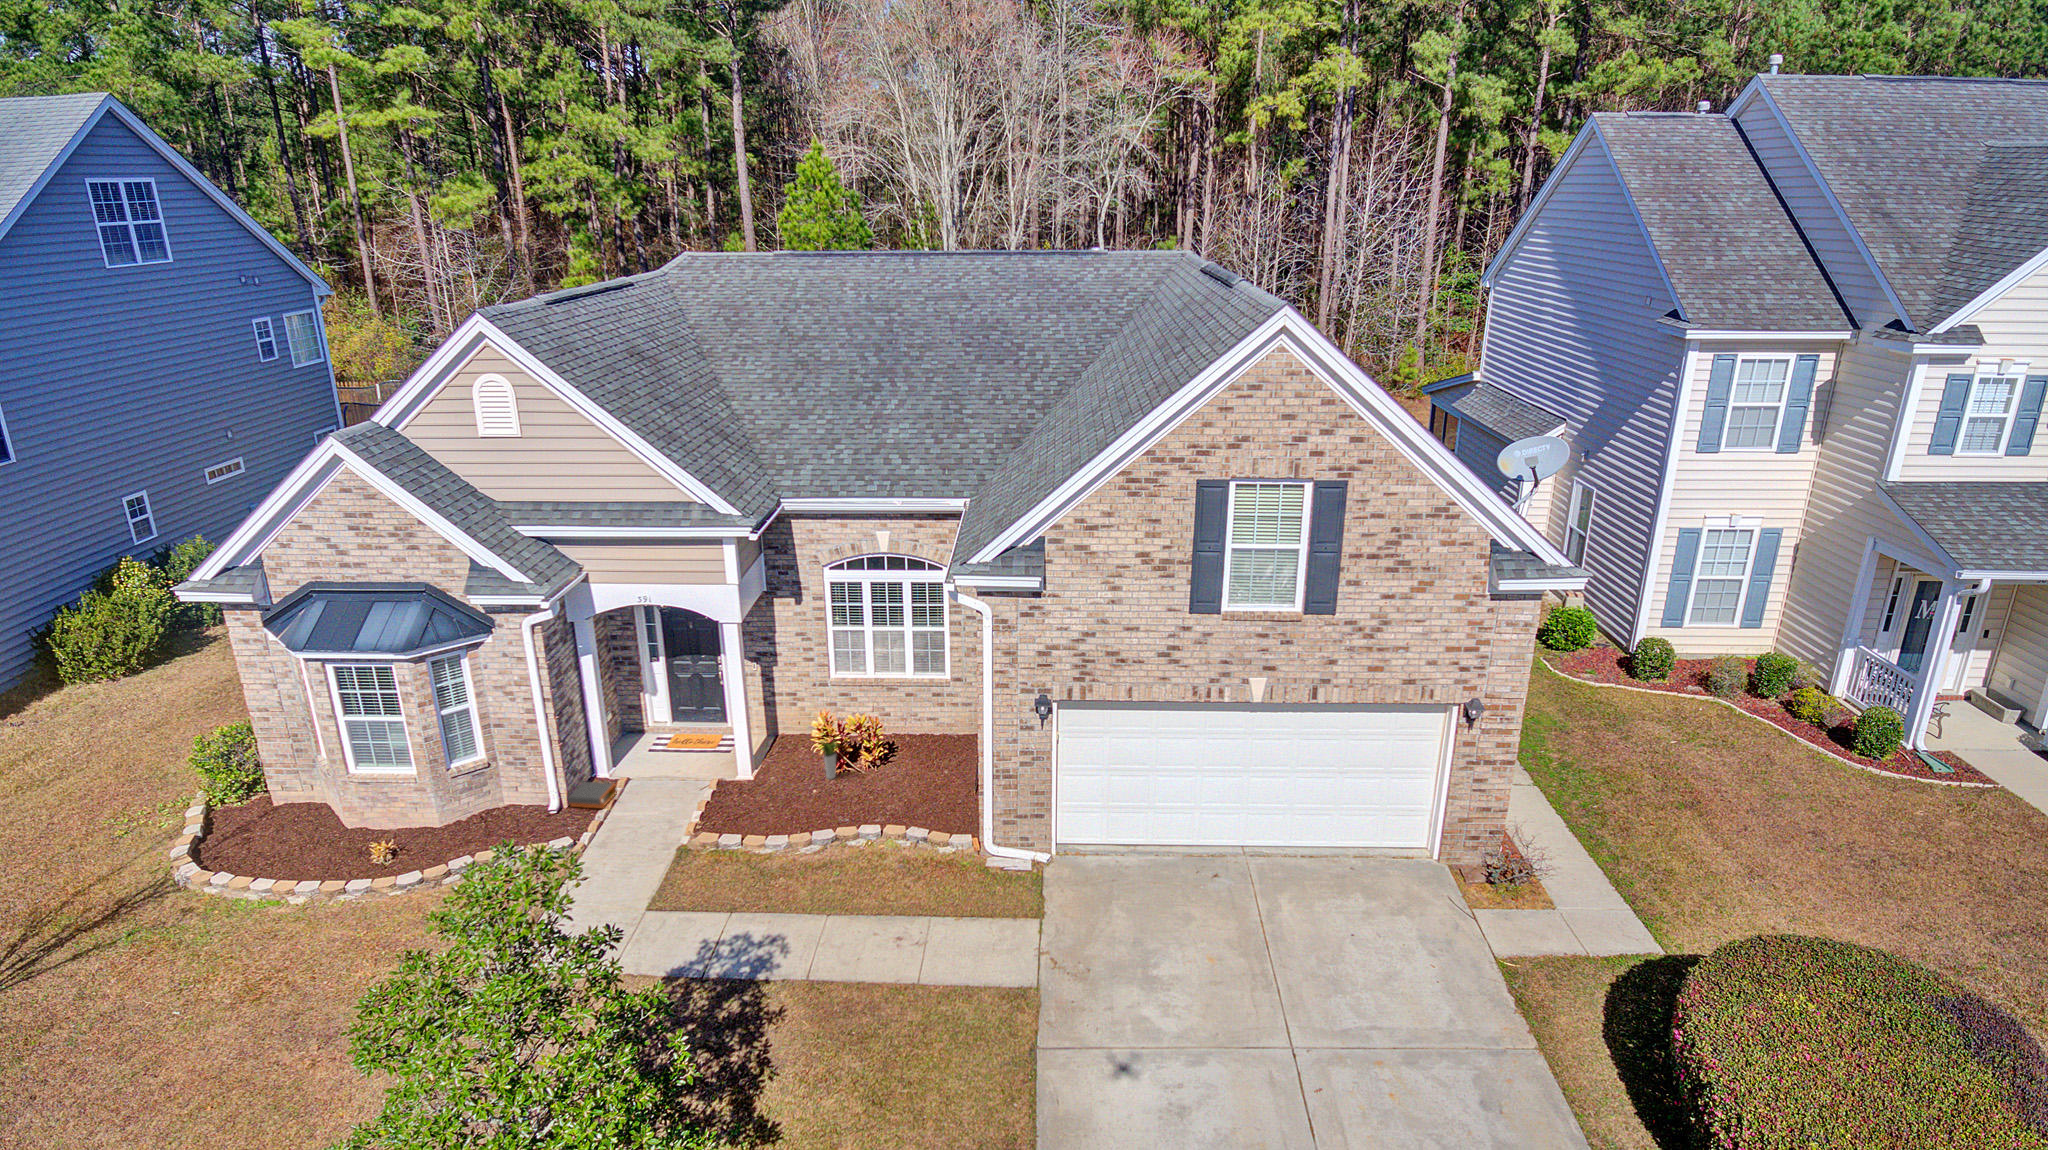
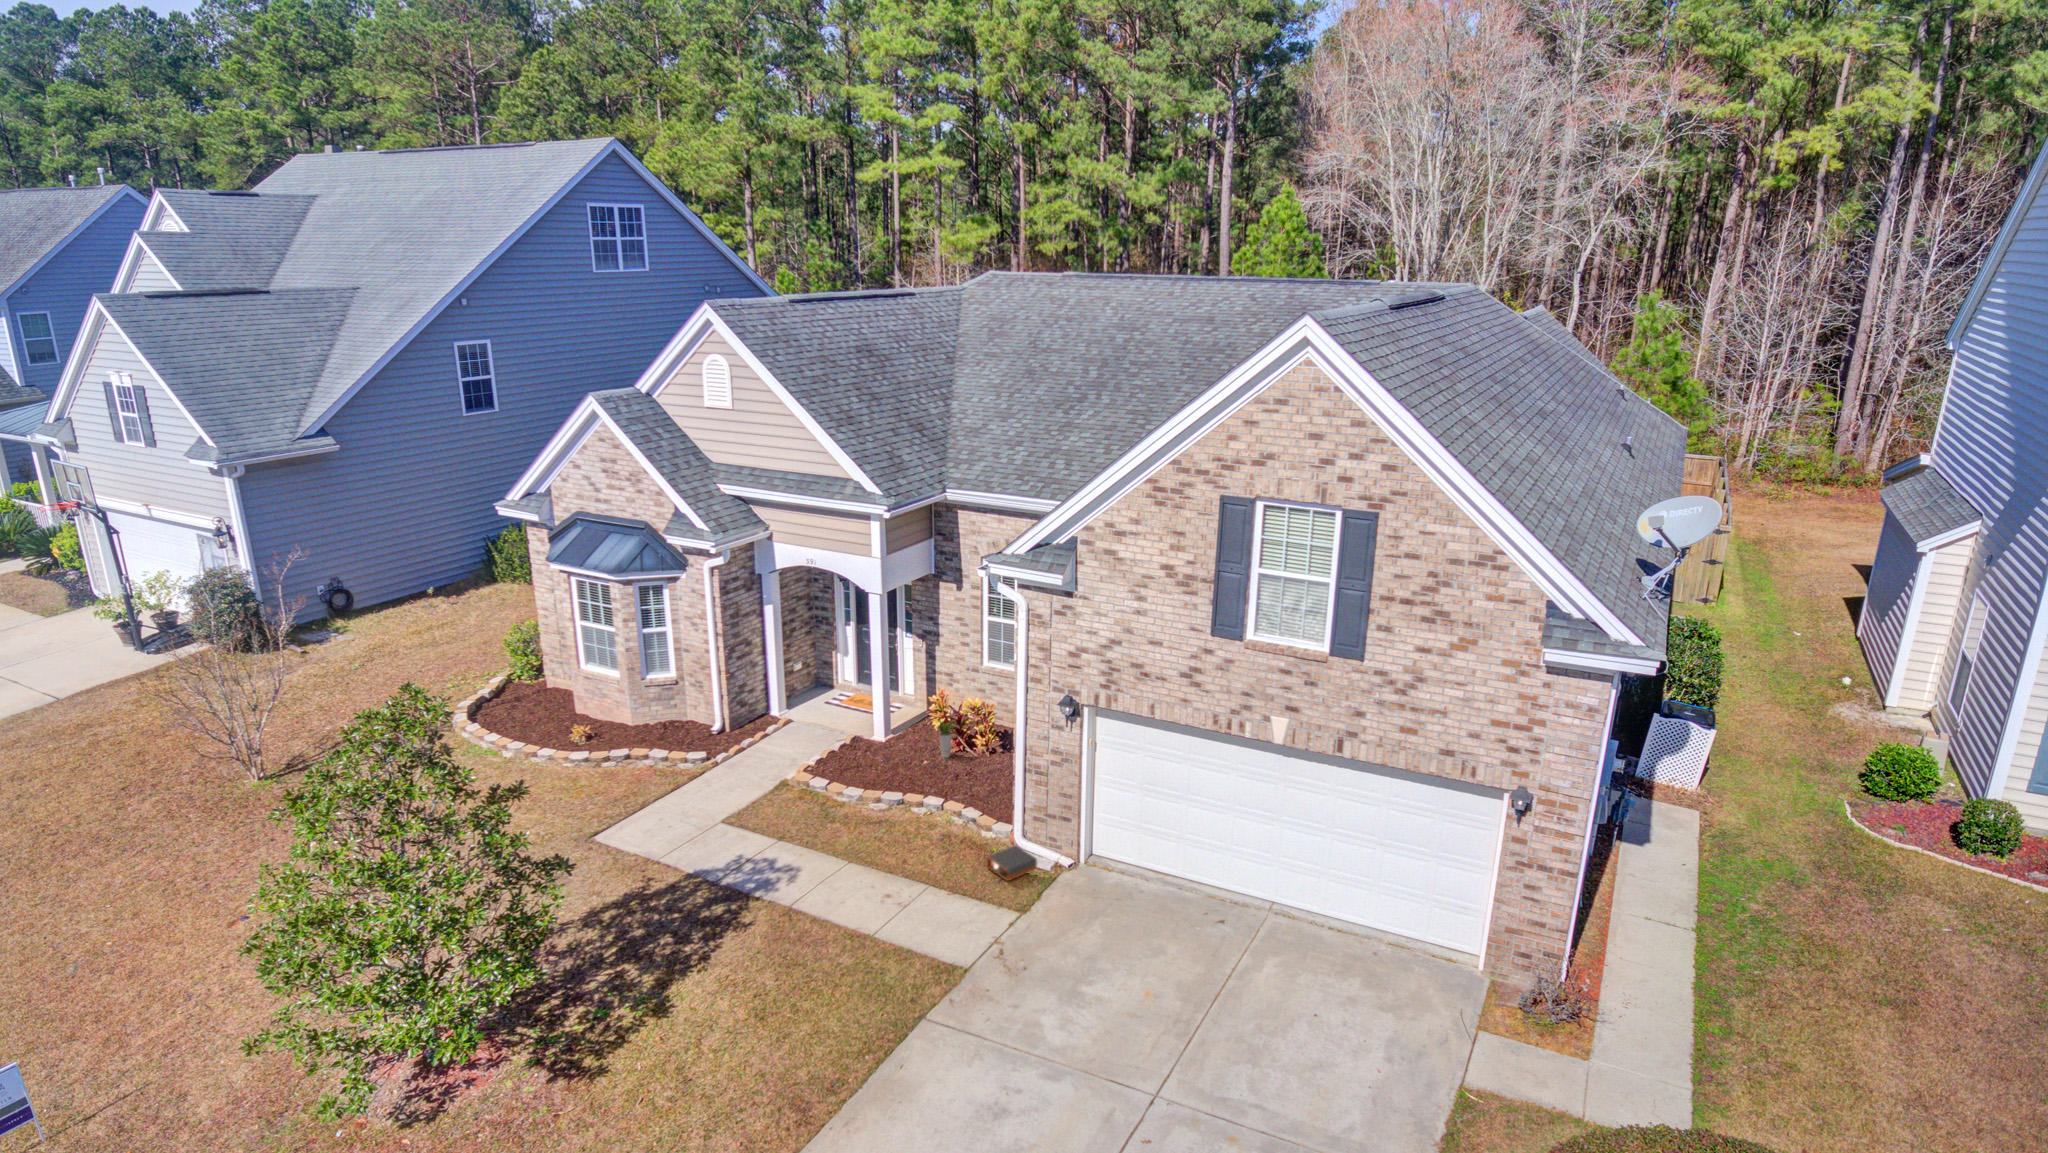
storage box: present [569,782,617,808] -> present [987,846,1037,881]

